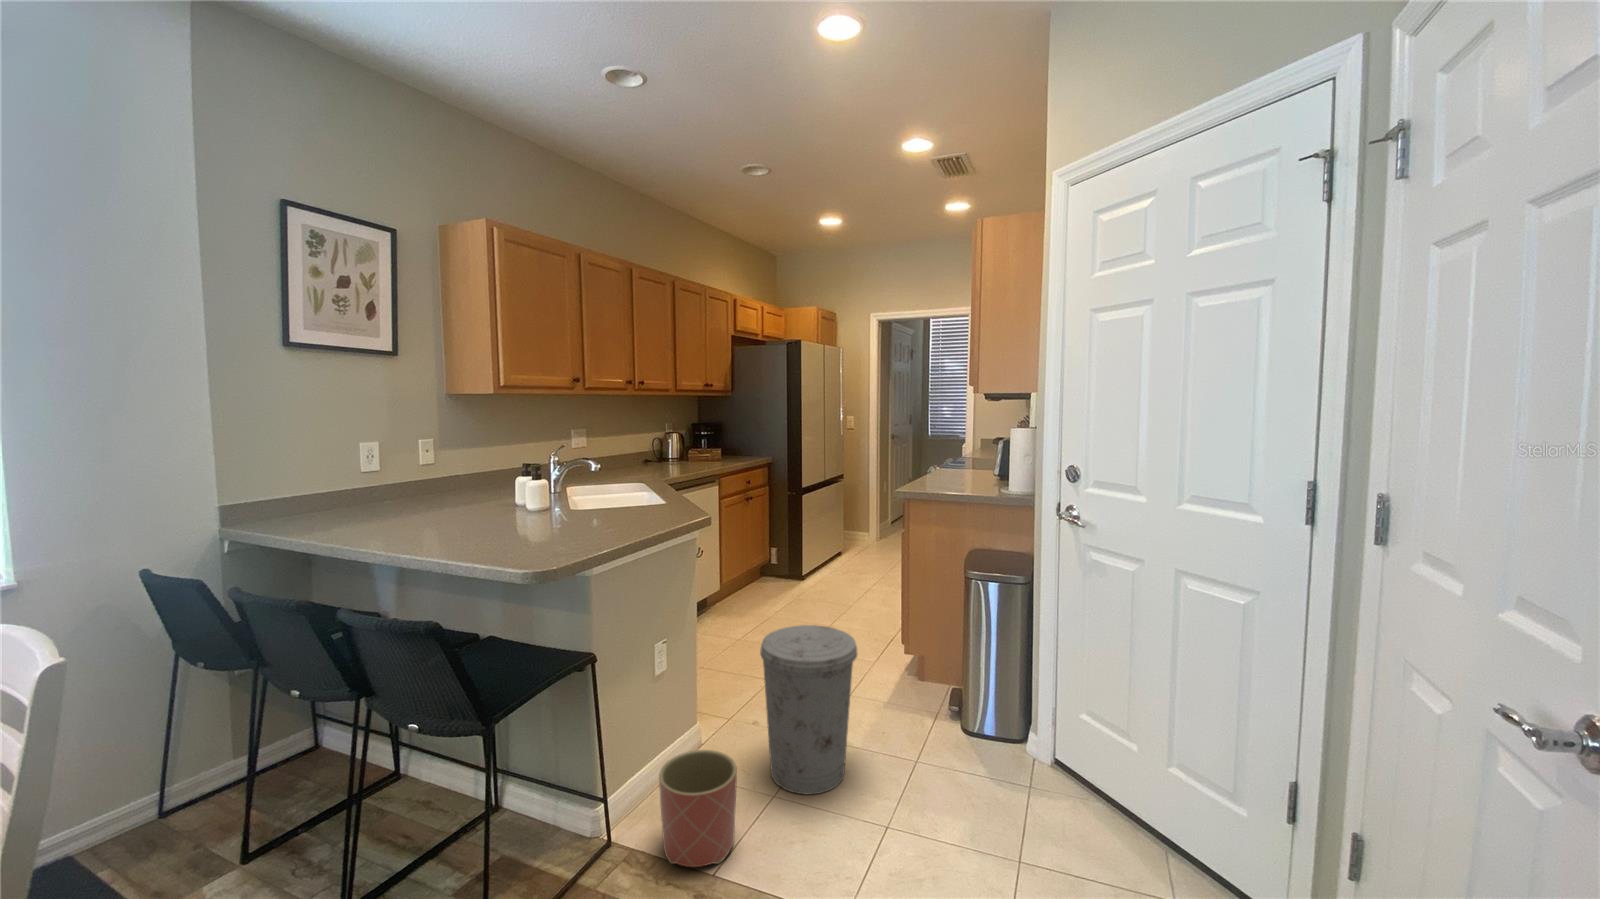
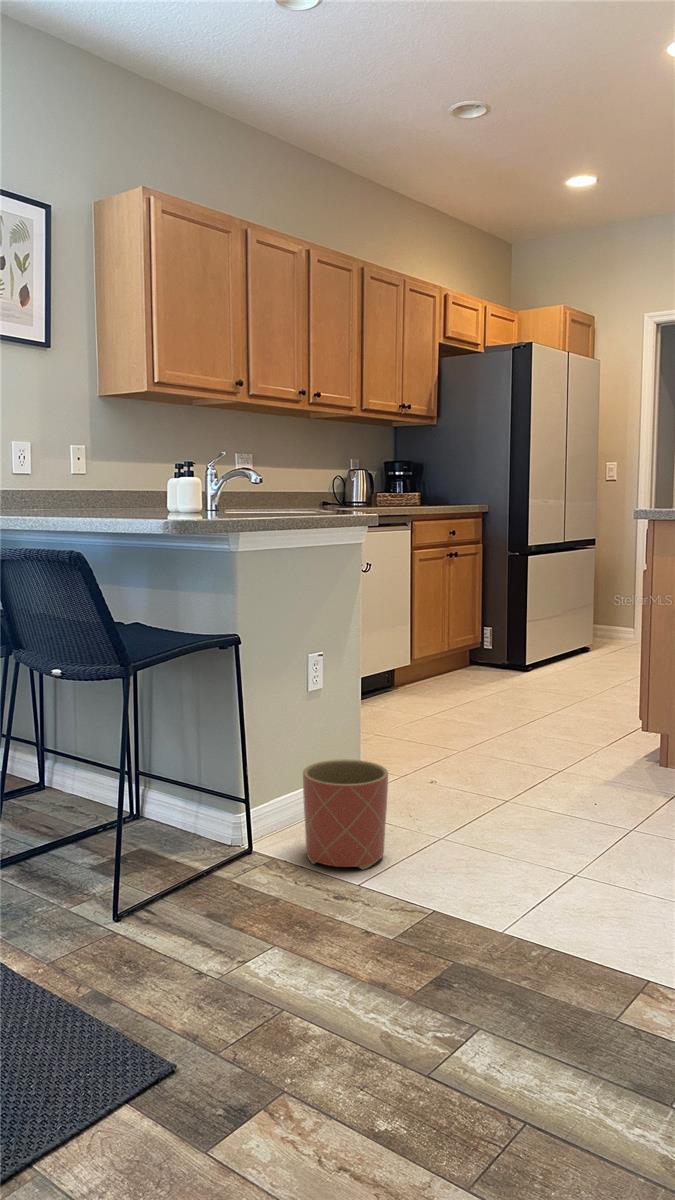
trash can: present [760,625,857,795] -> none [428,652,547,836]

